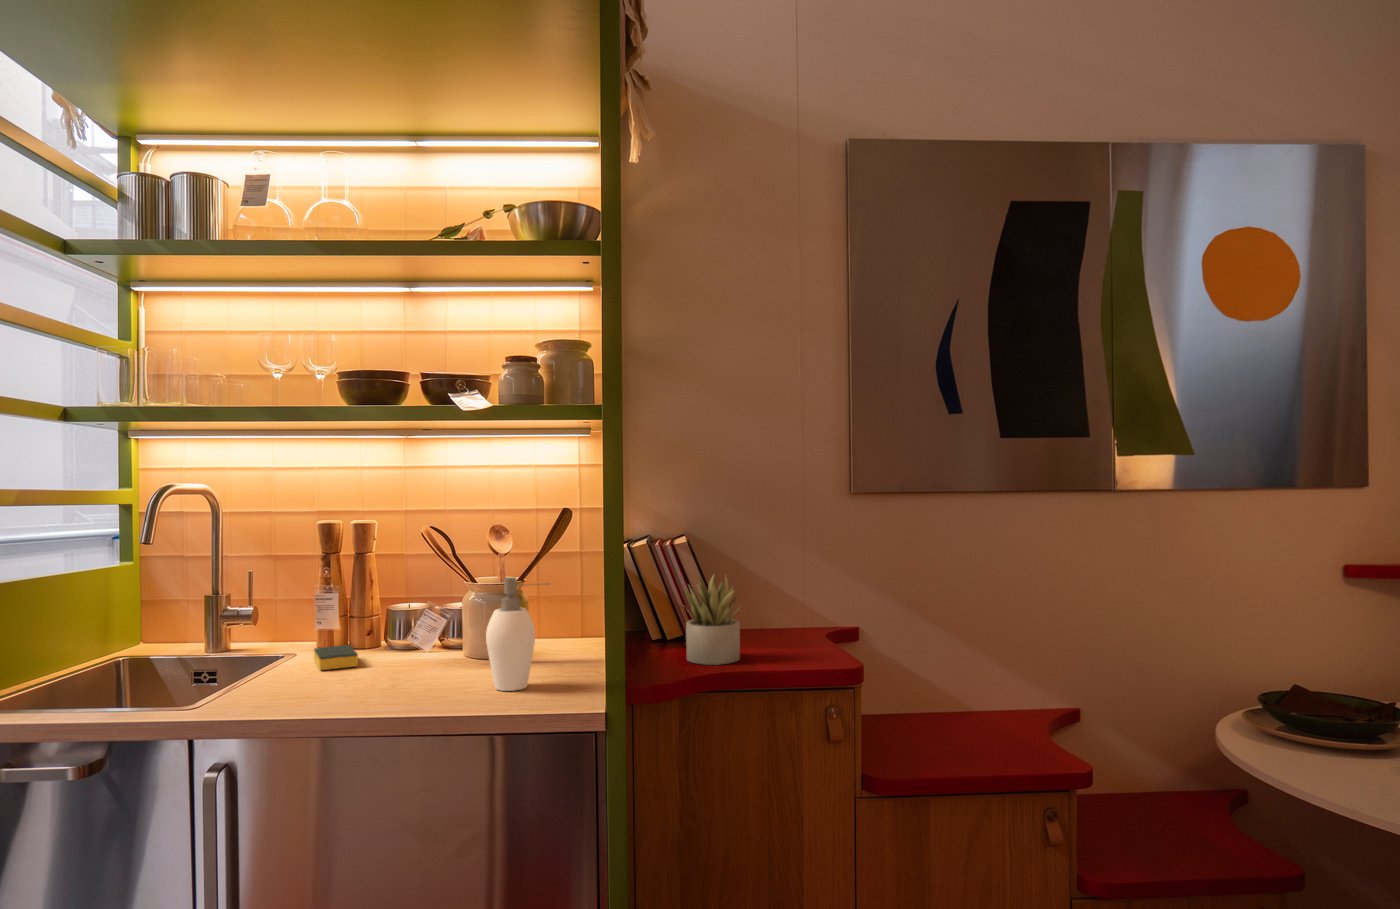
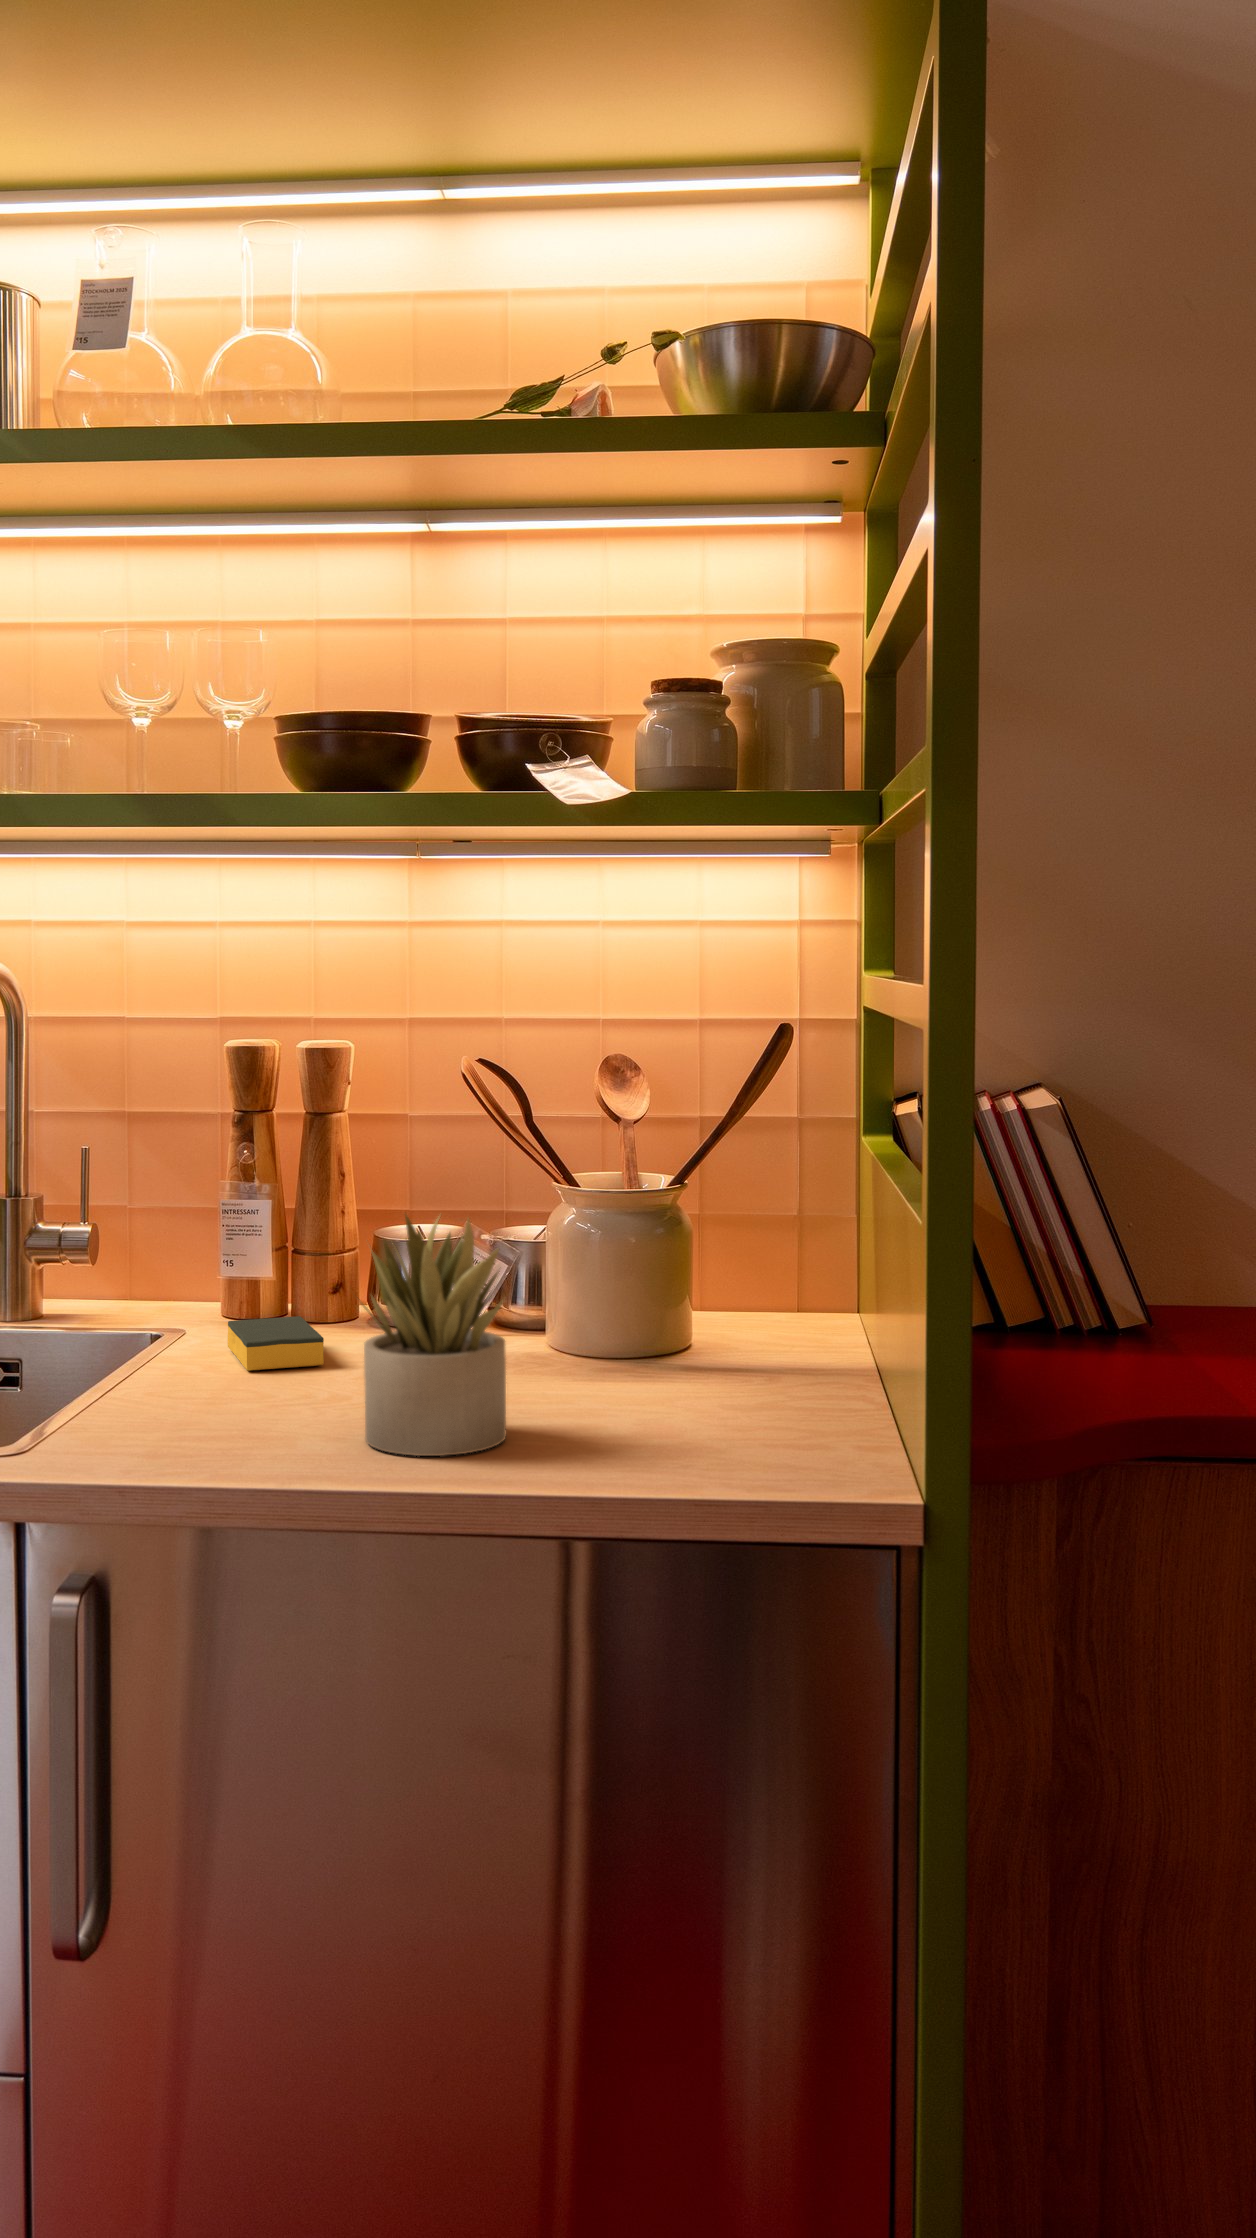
succulent plant: present [684,576,740,665] -> present [357,1214,506,1456]
soap dispenser: present [486,577,548,691] -> none [614,1183,757,1438]

